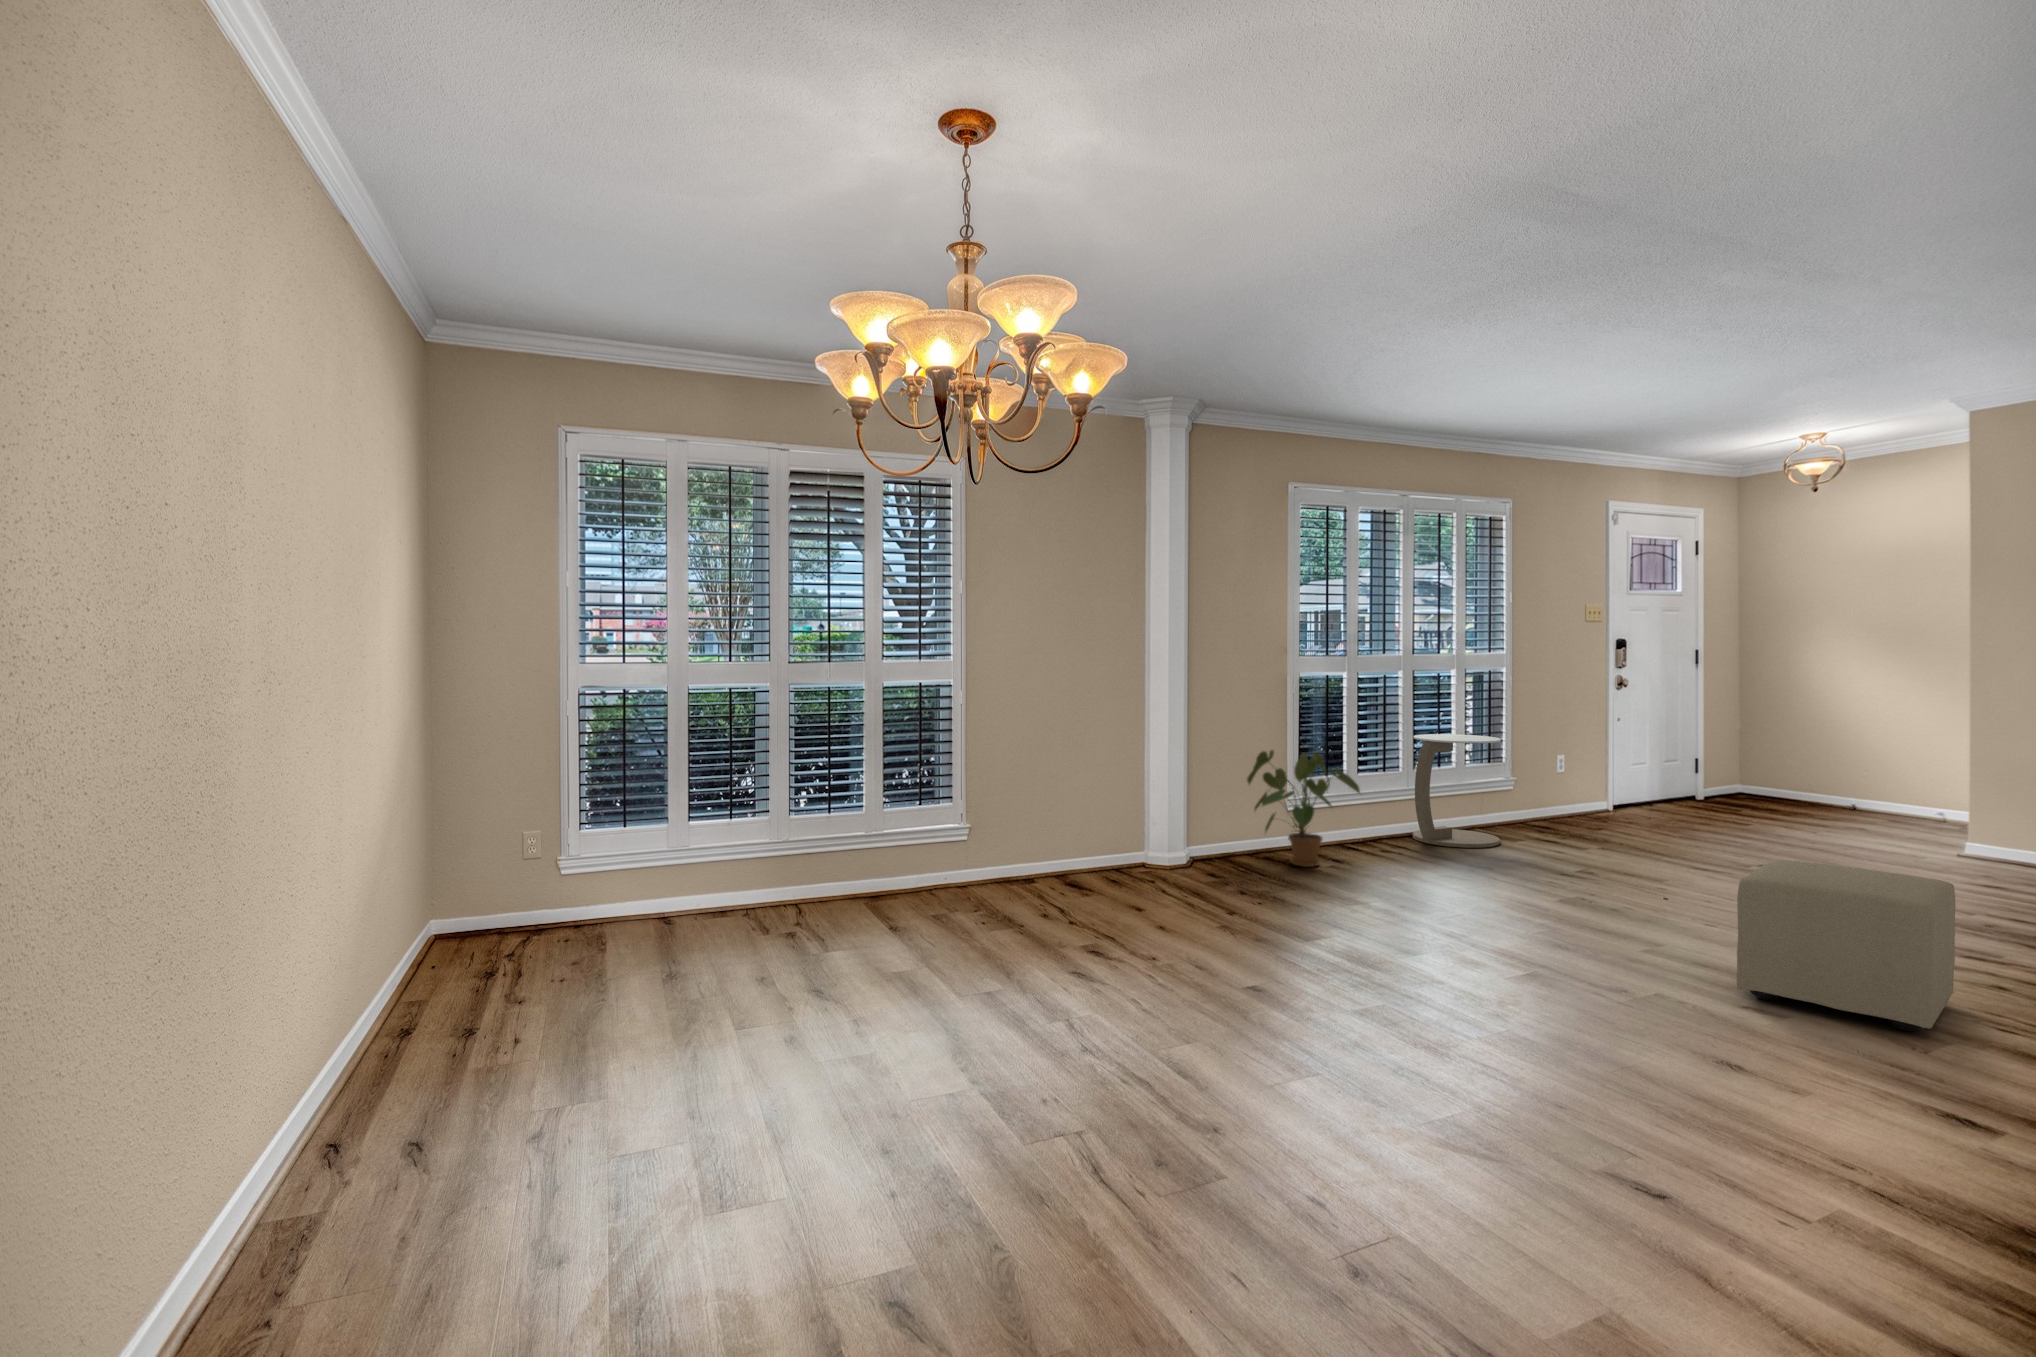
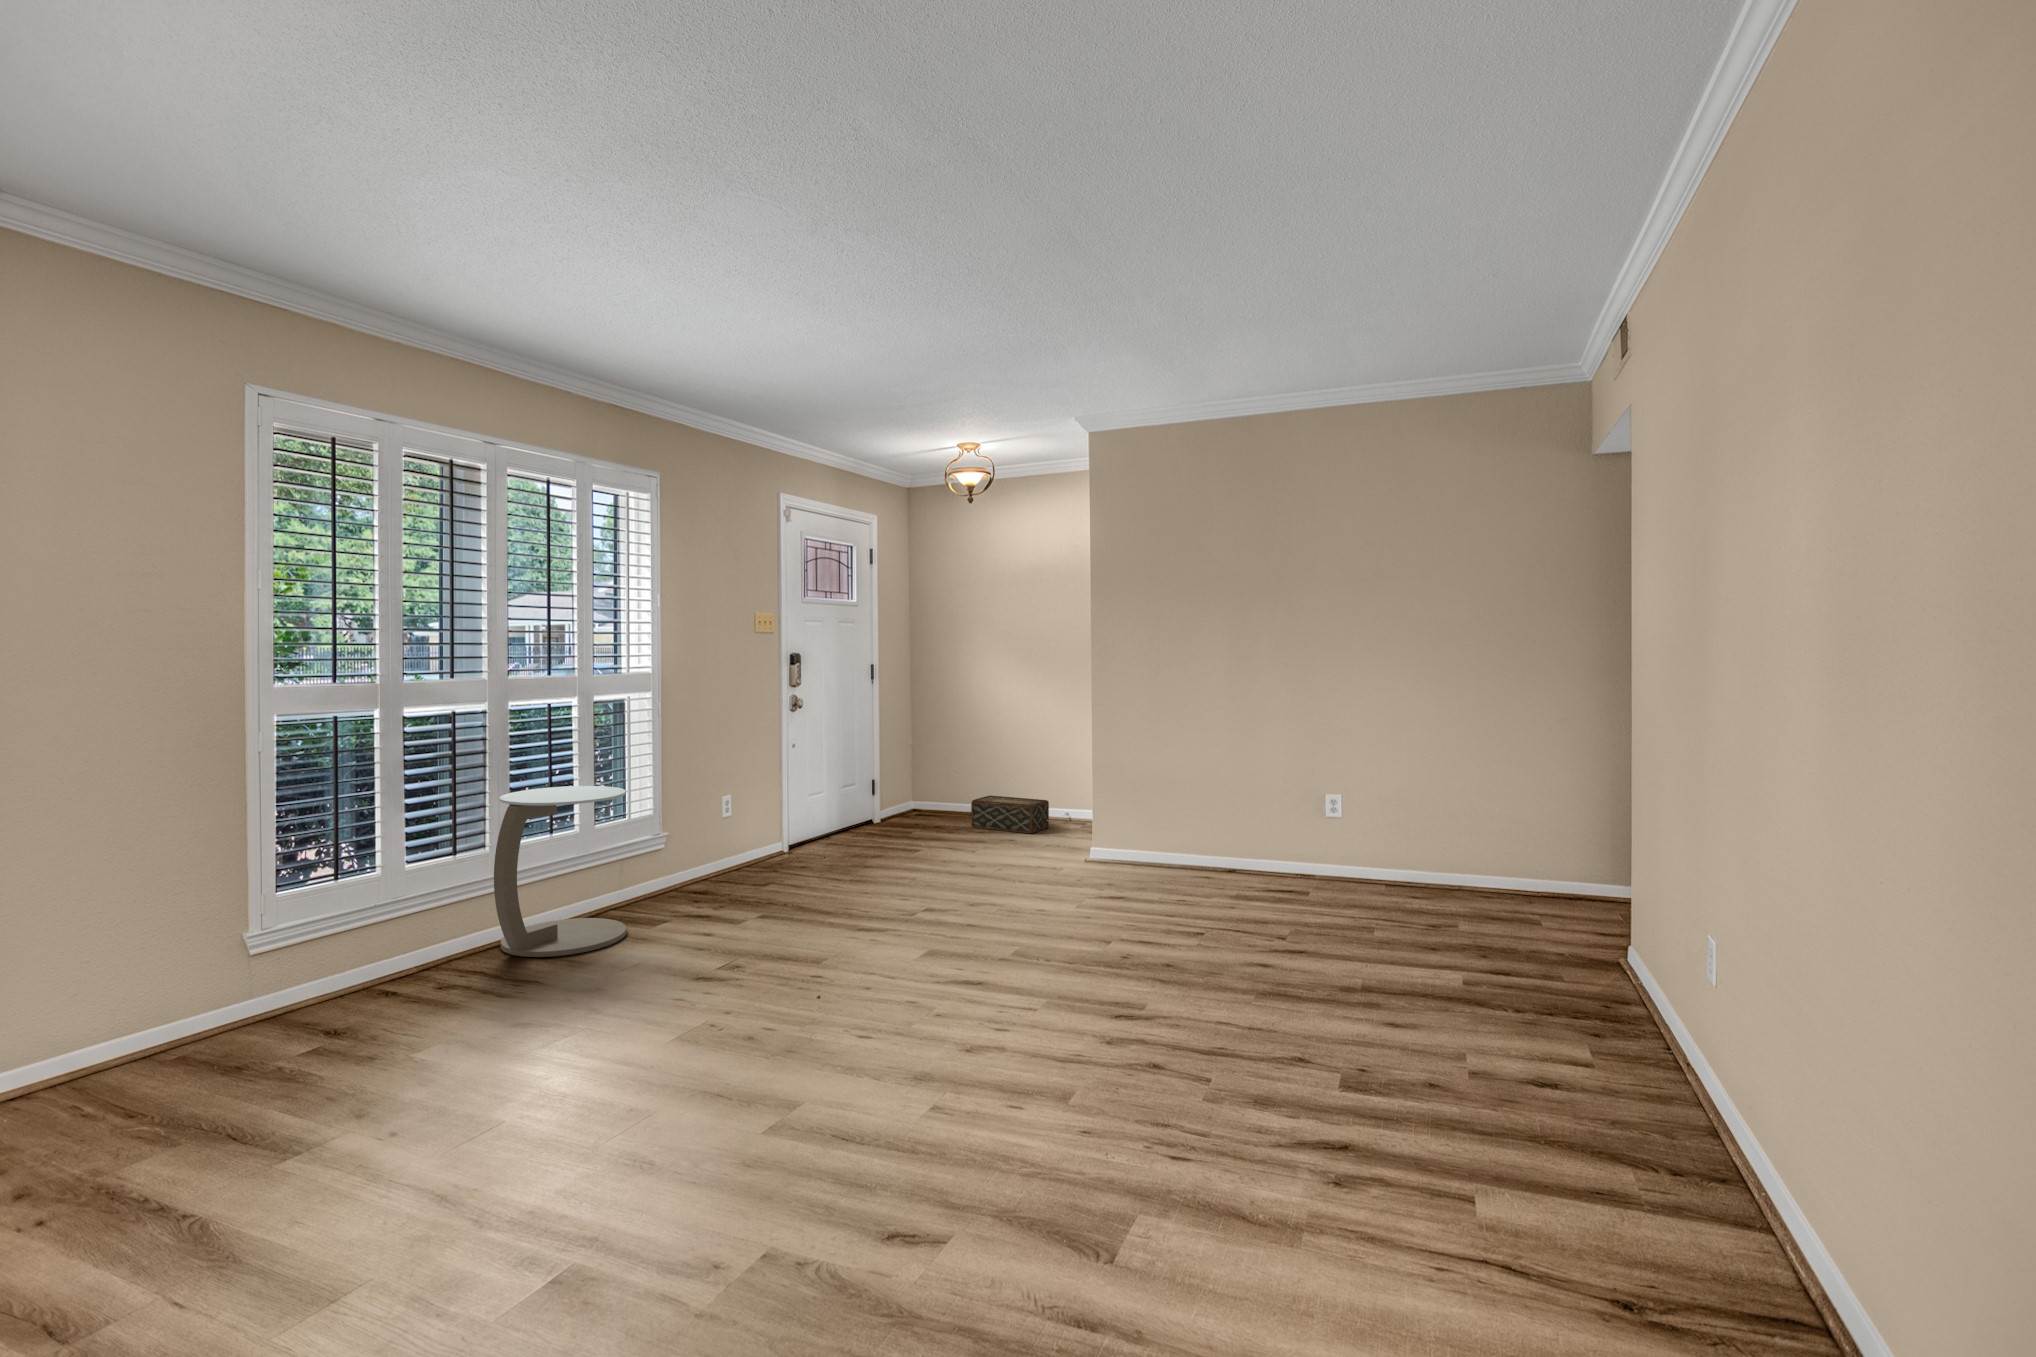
house plant: present [1247,750,1360,867] -> none [102,850,370,1072]
woven basket: none [1815,784,1921,824] -> present [971,795,1049,833]
ottoman: present [1737,860,1955,1031] -> none [833,994,1094,1287]

